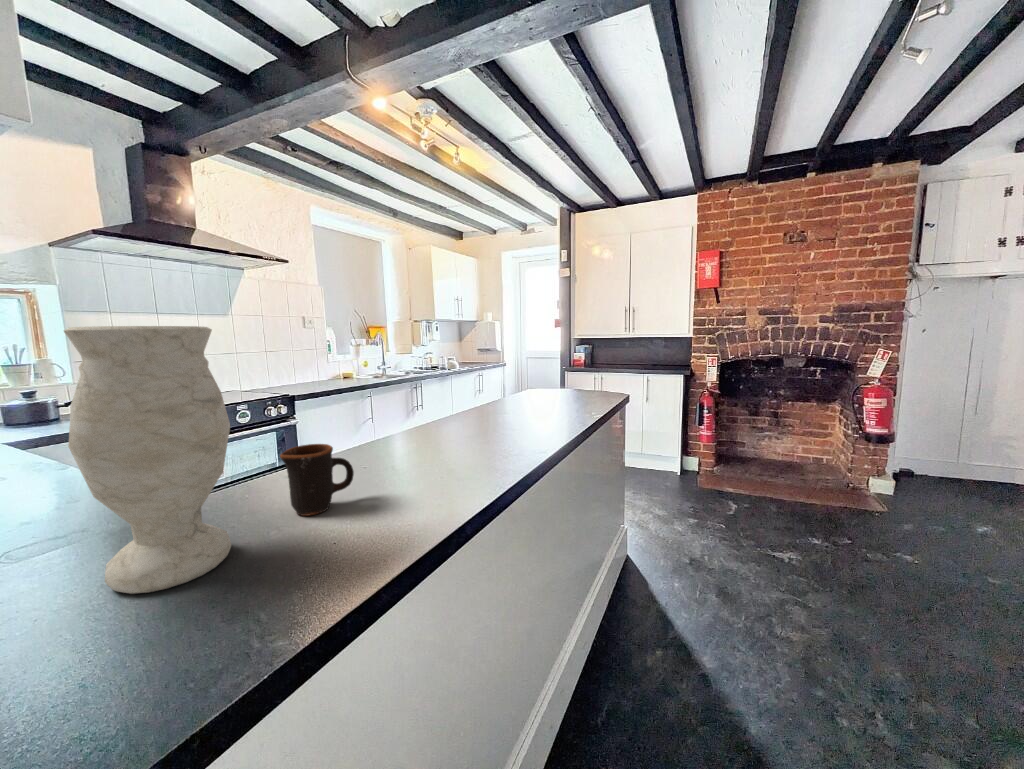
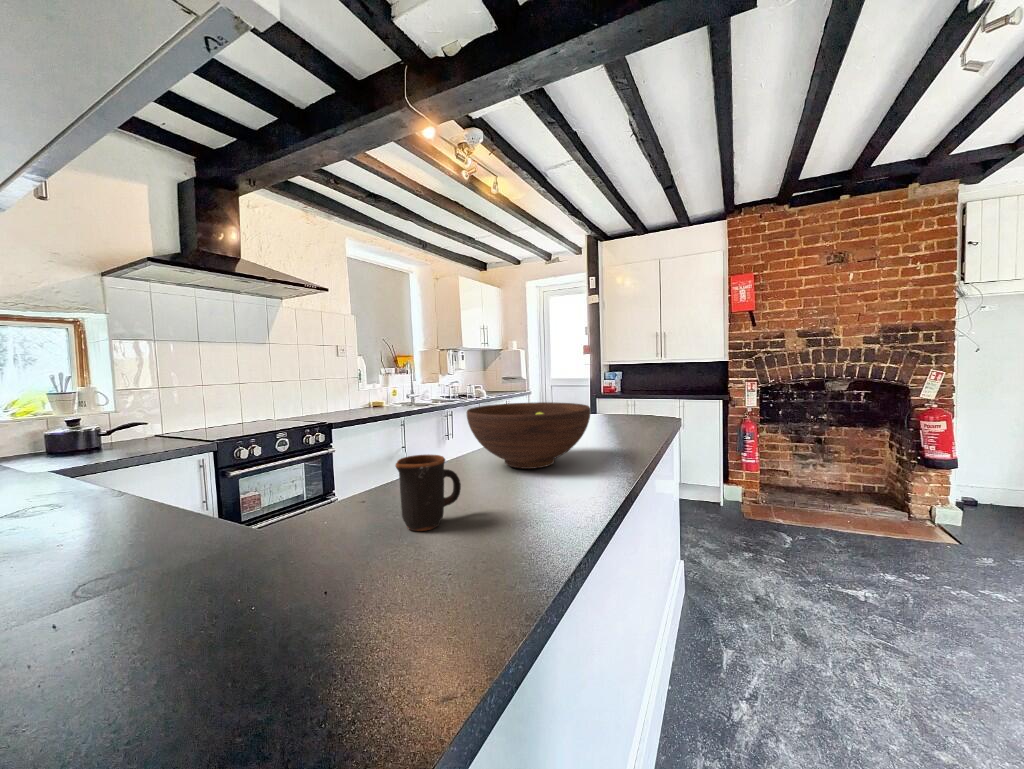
vase: present [64,326,231,594] -> none [221,314,369,609]
fruit bowl: none [388,385,508,450] -> present [467,402,591,469]

